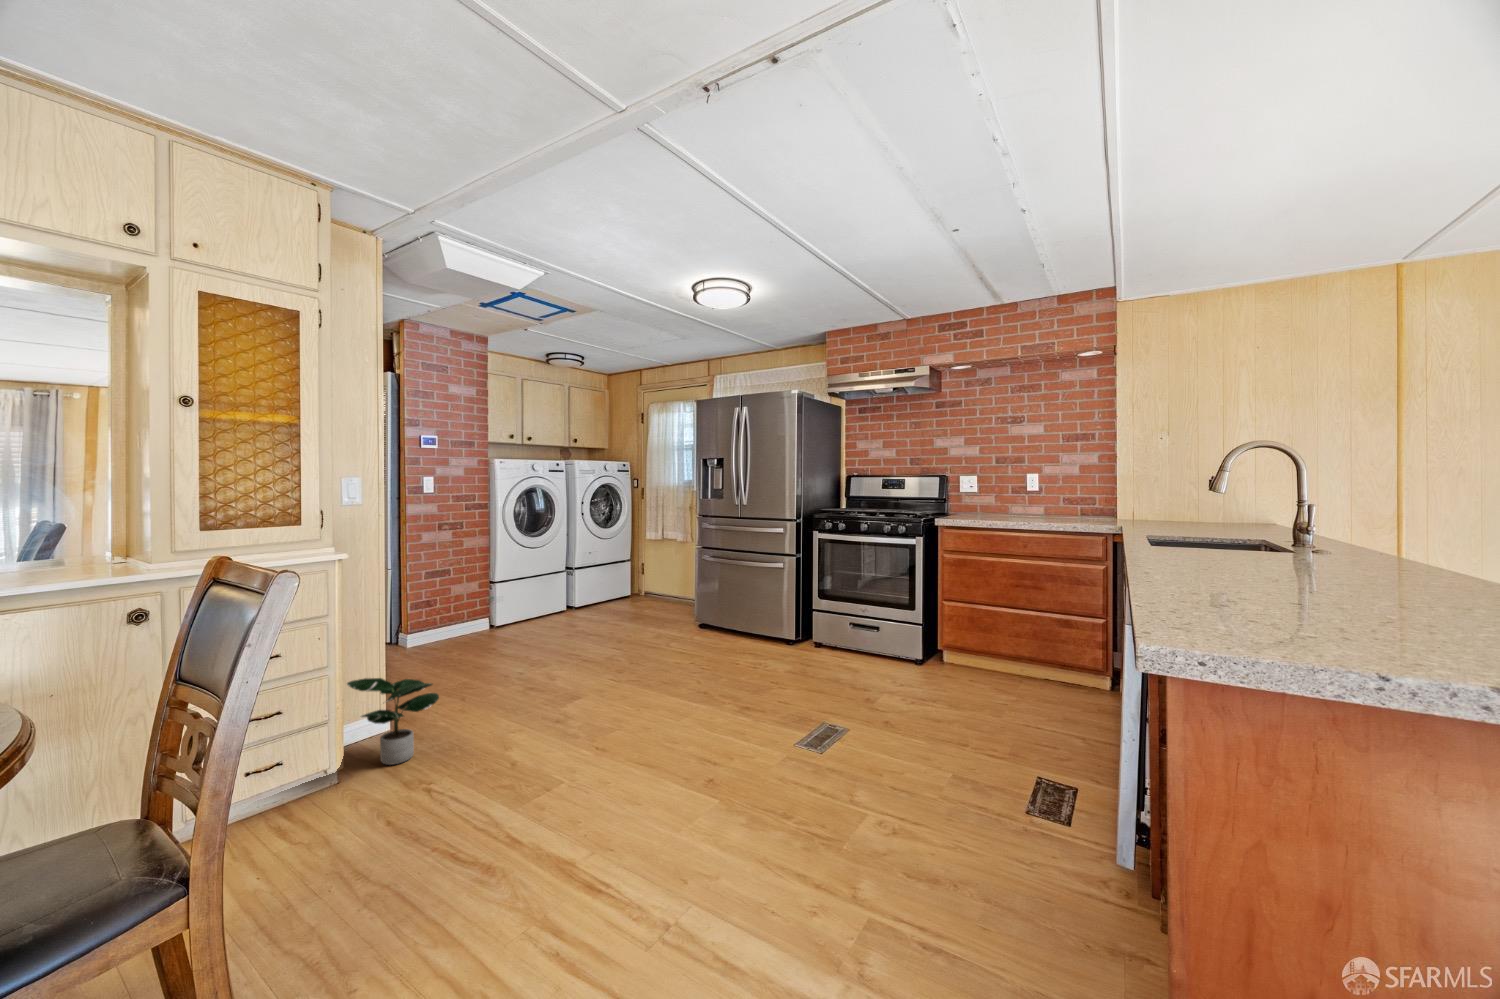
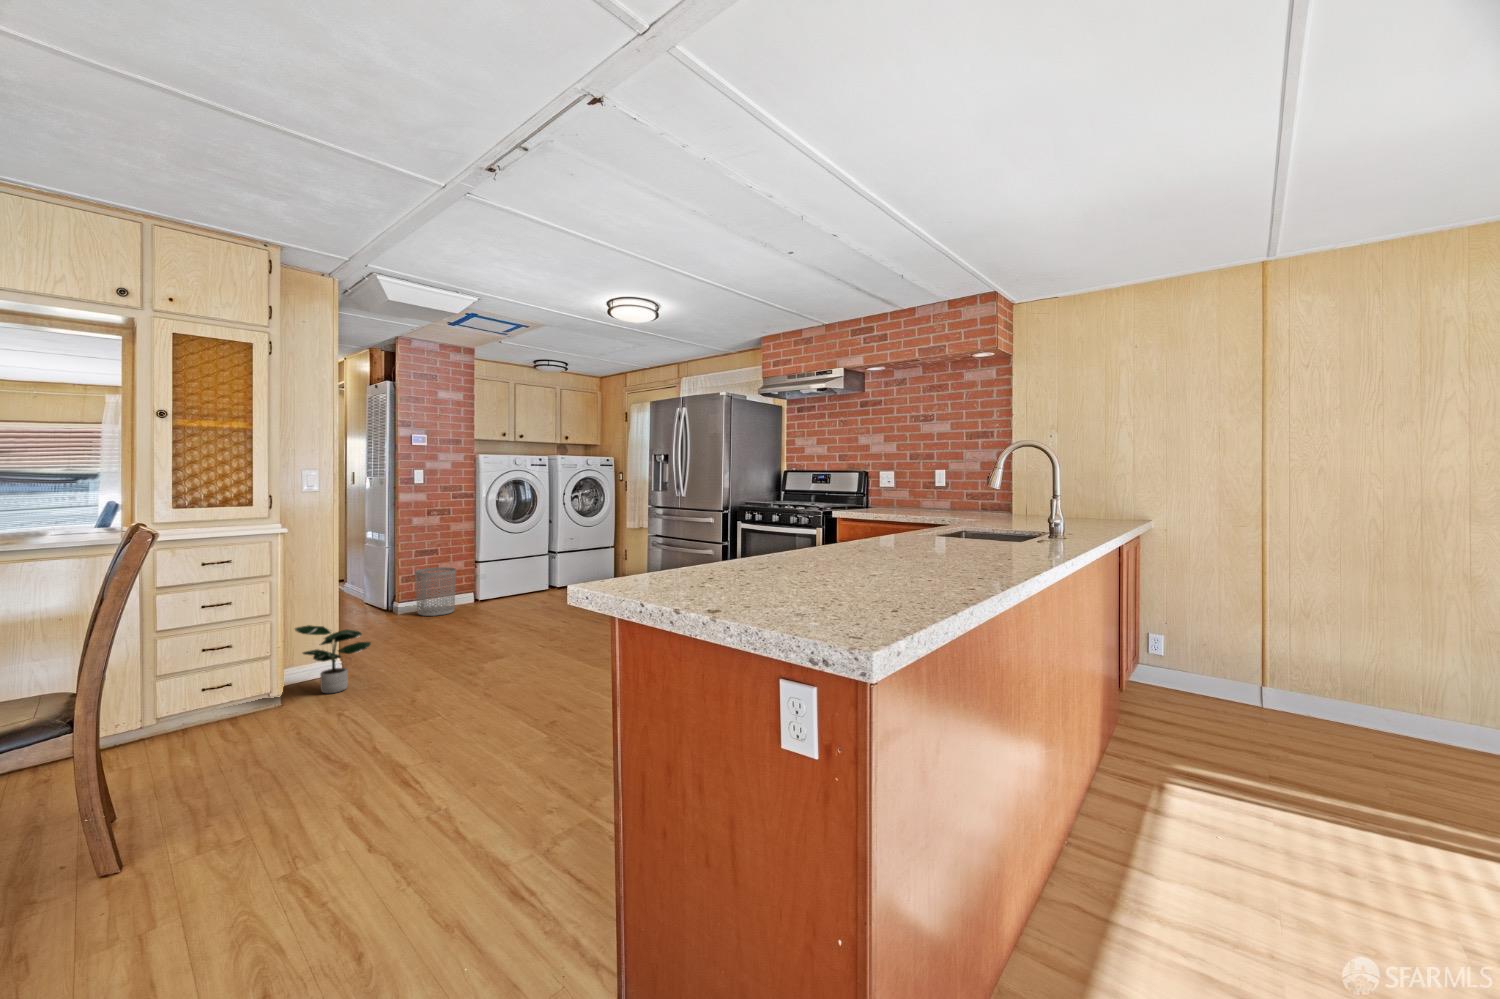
waste bin: none [429,589,477,647] -> present [415,567,456,616]

